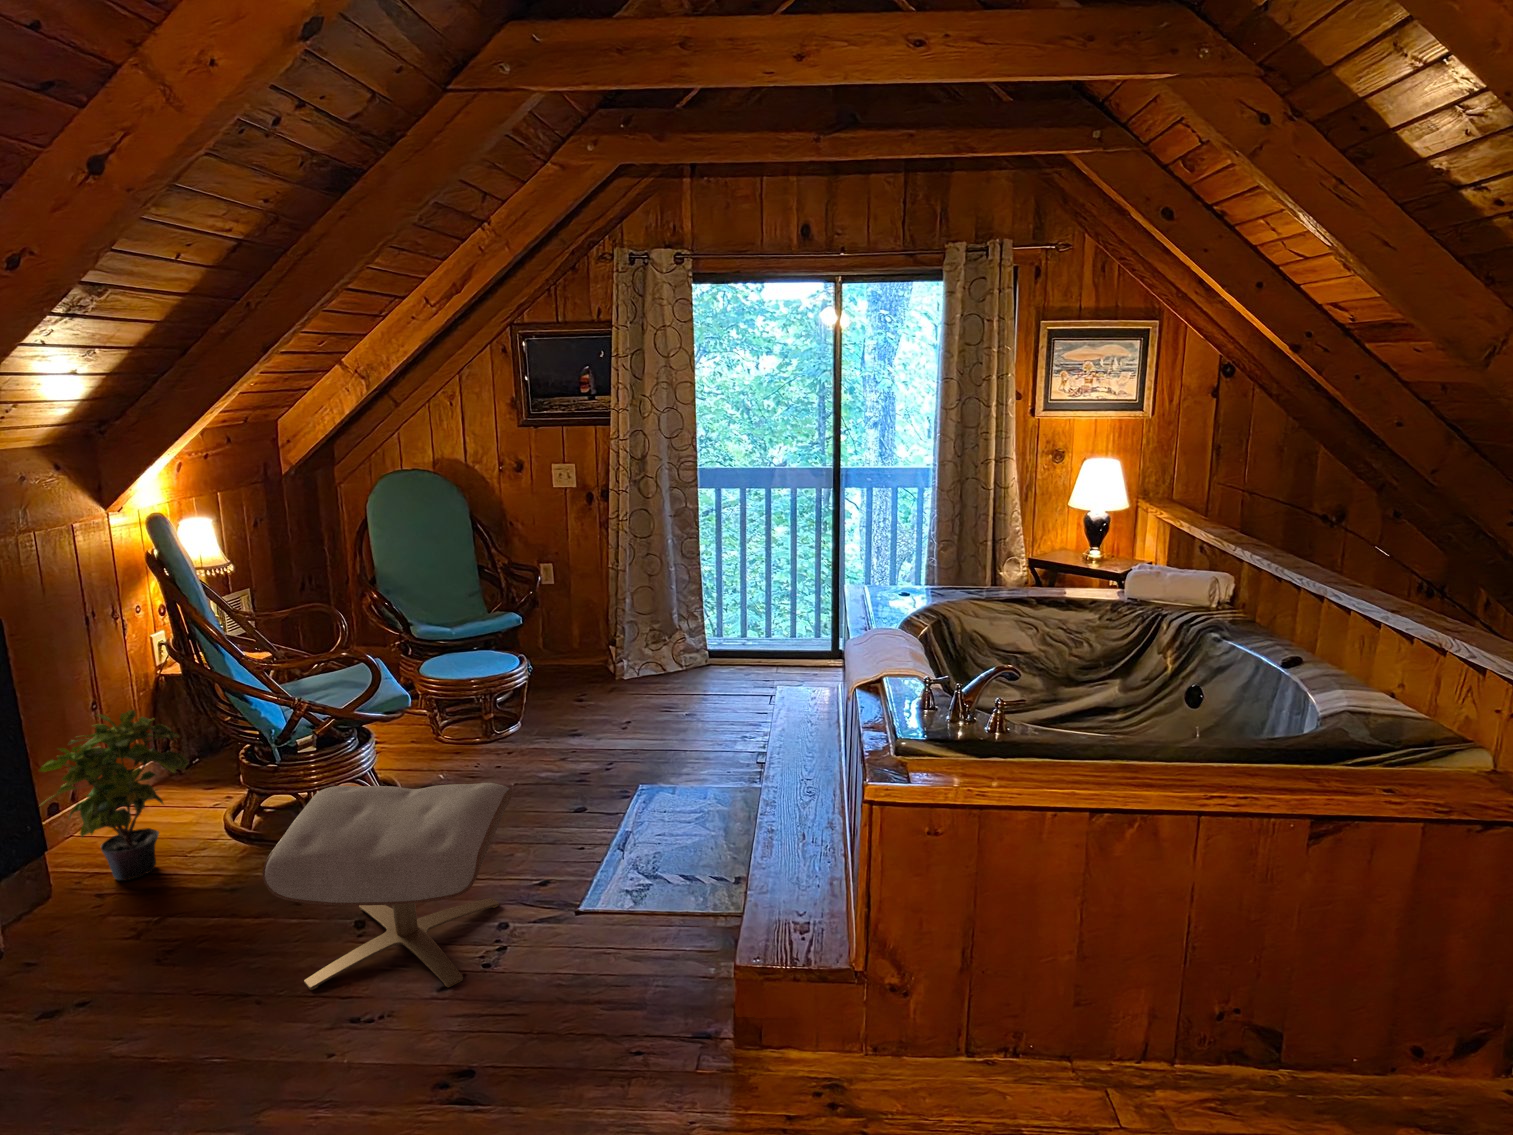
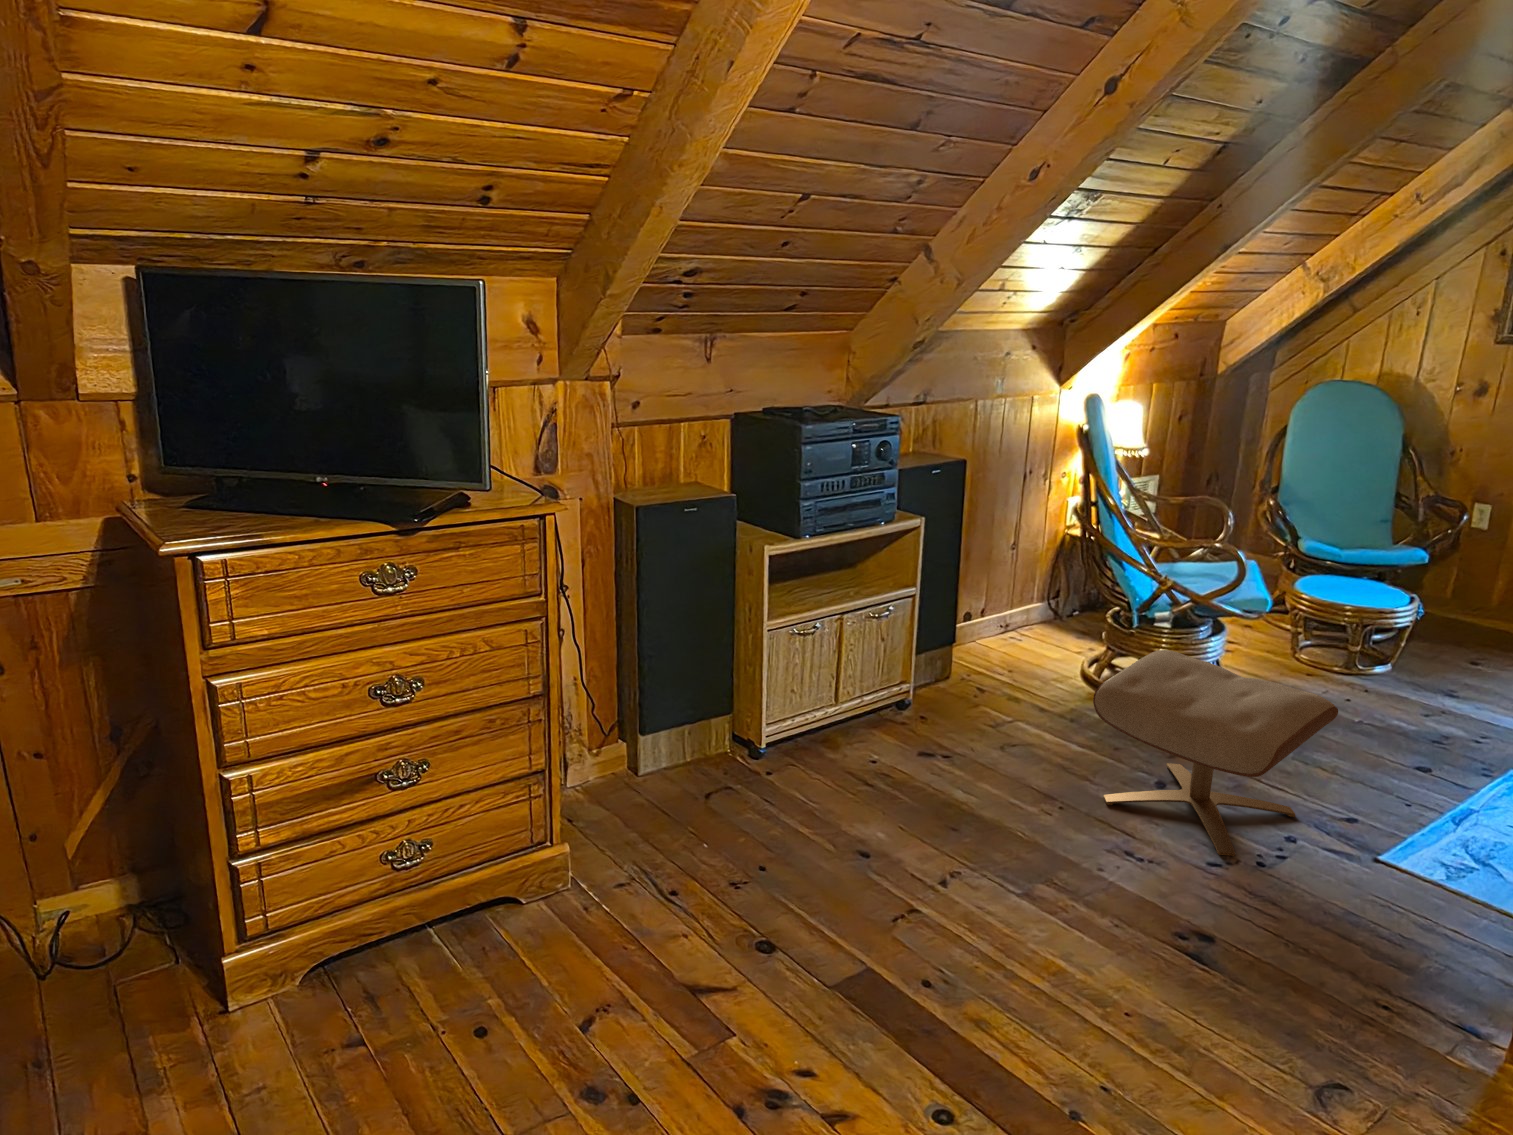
potted plant: present [39,710,188,880] -> none [962,544,1068,679]

